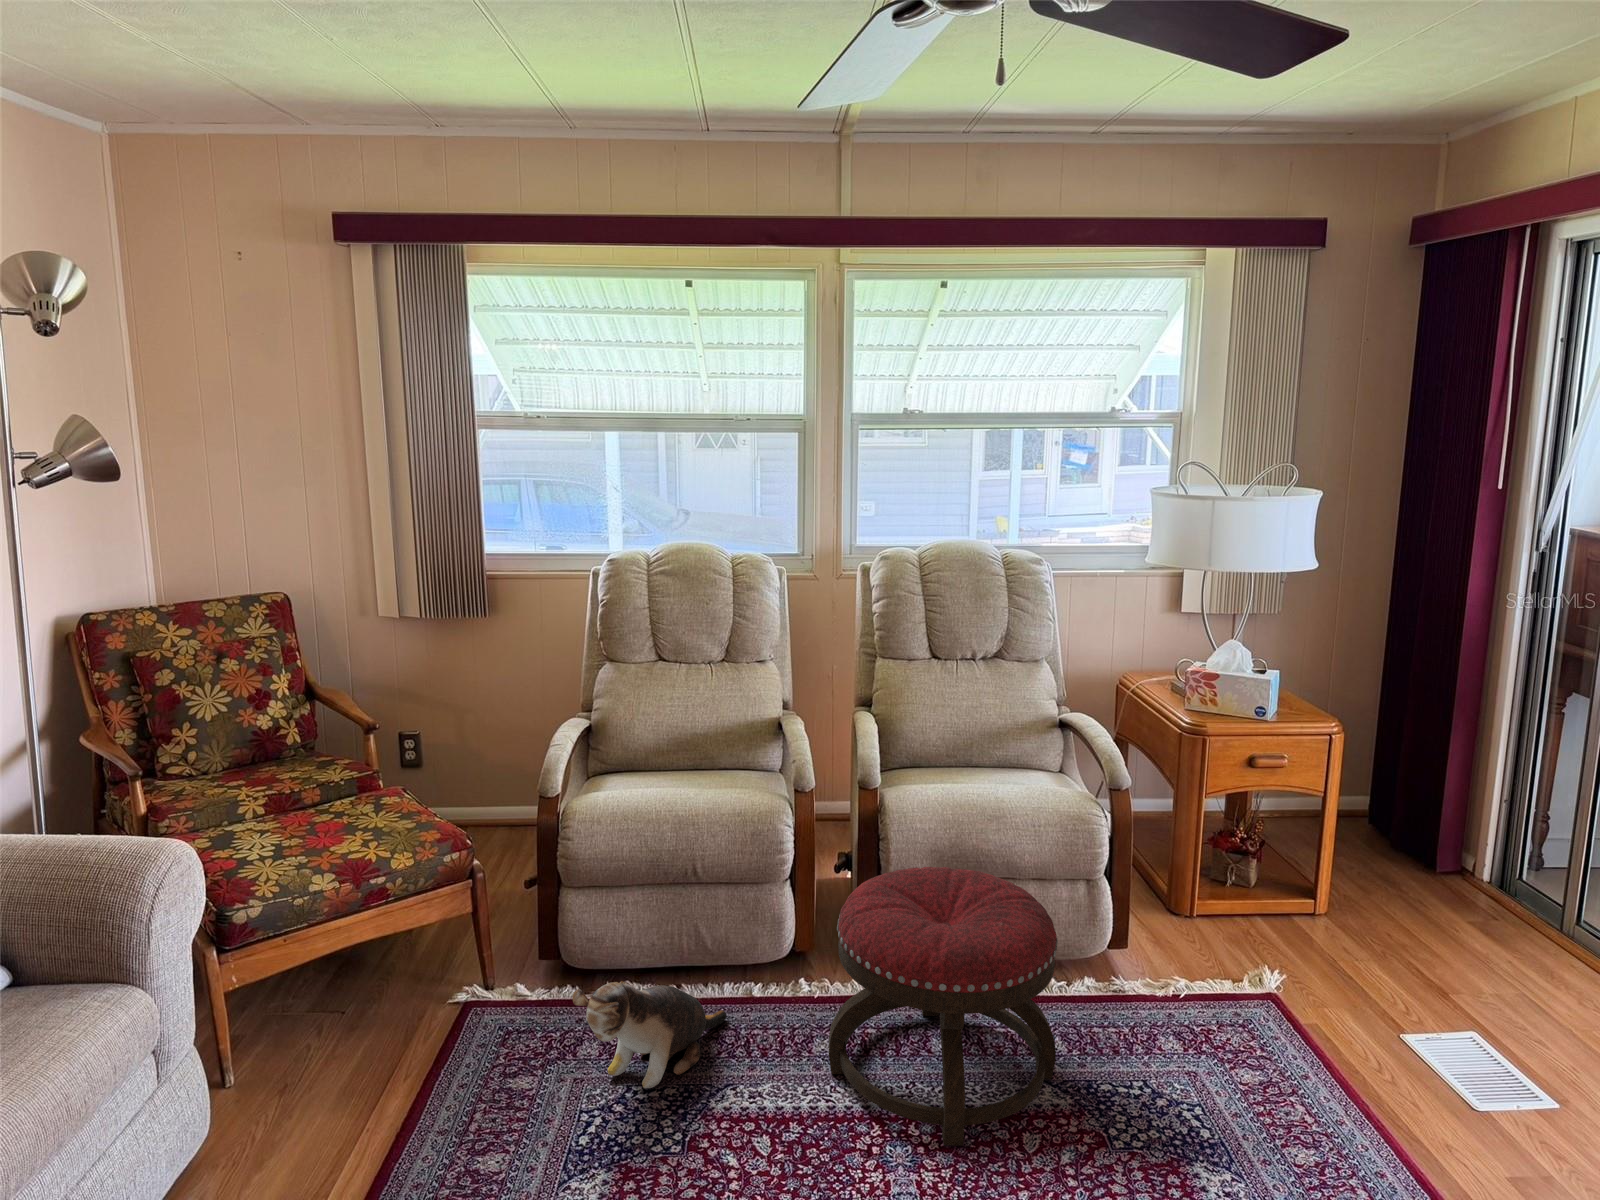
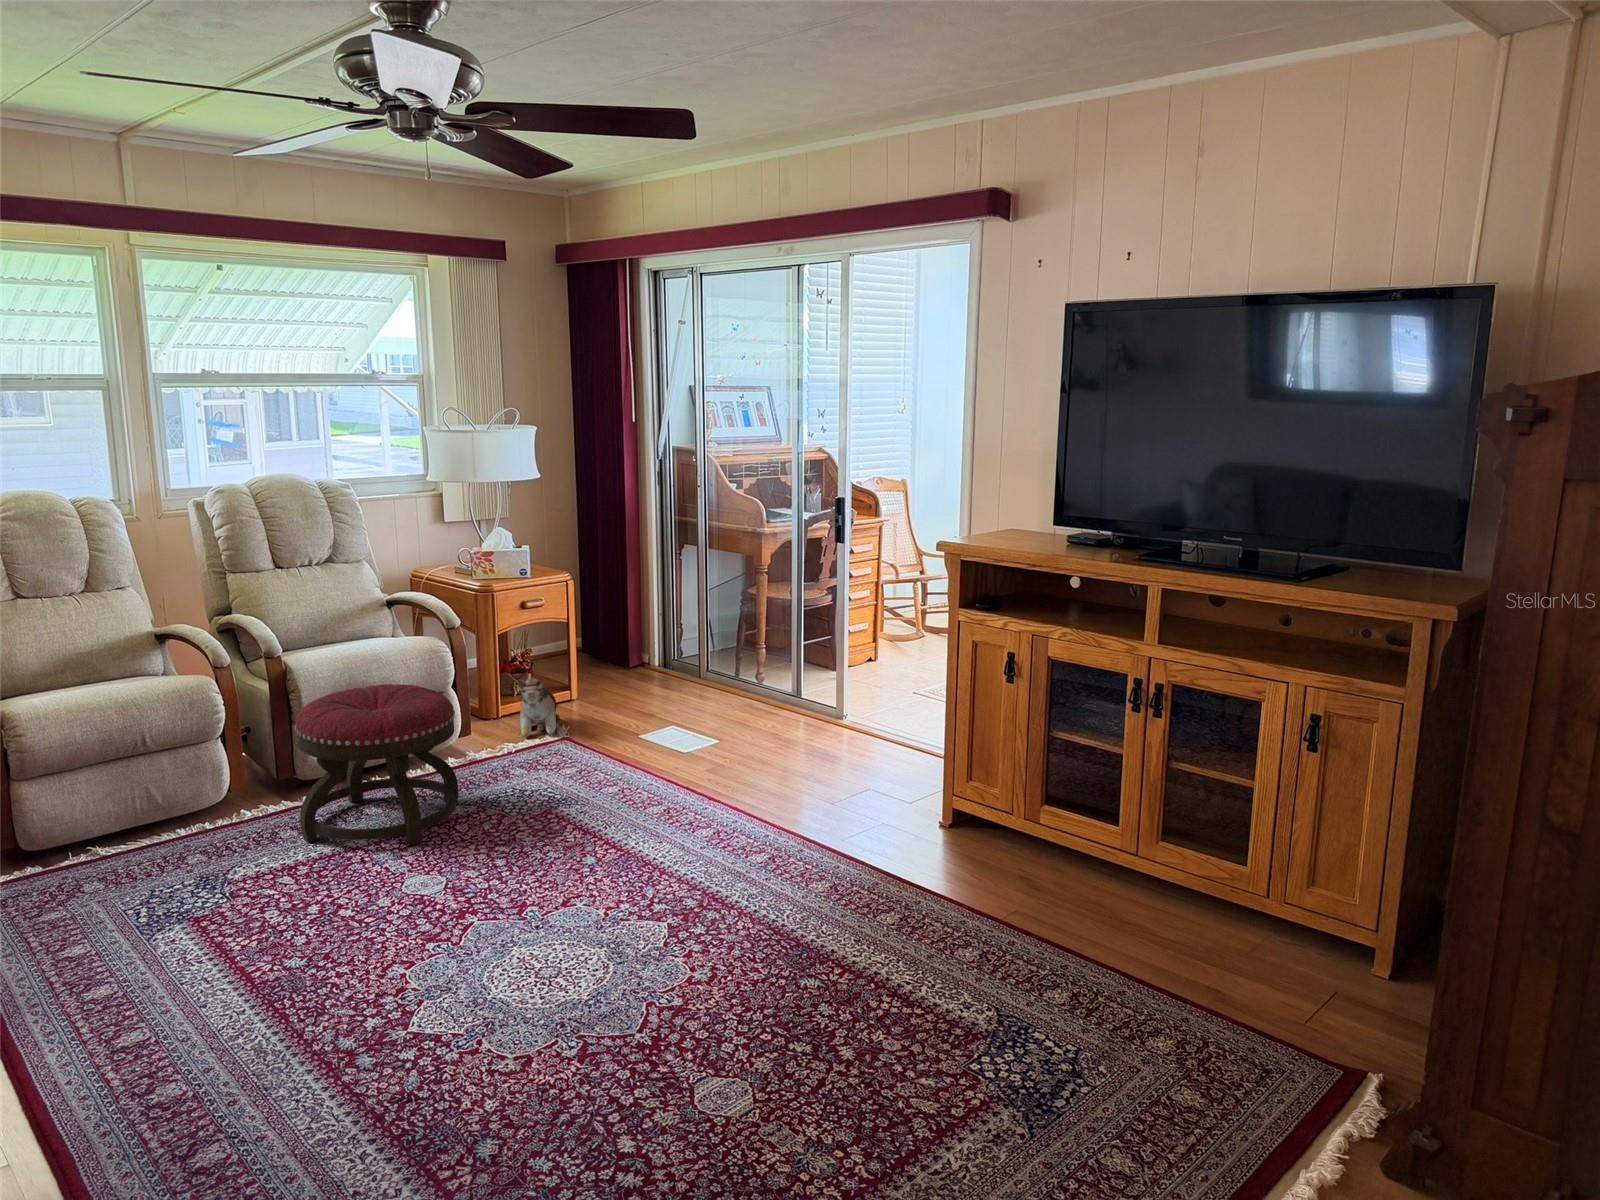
plush toy: present [572,981,726,1088] -> present [516,678,561,737]

